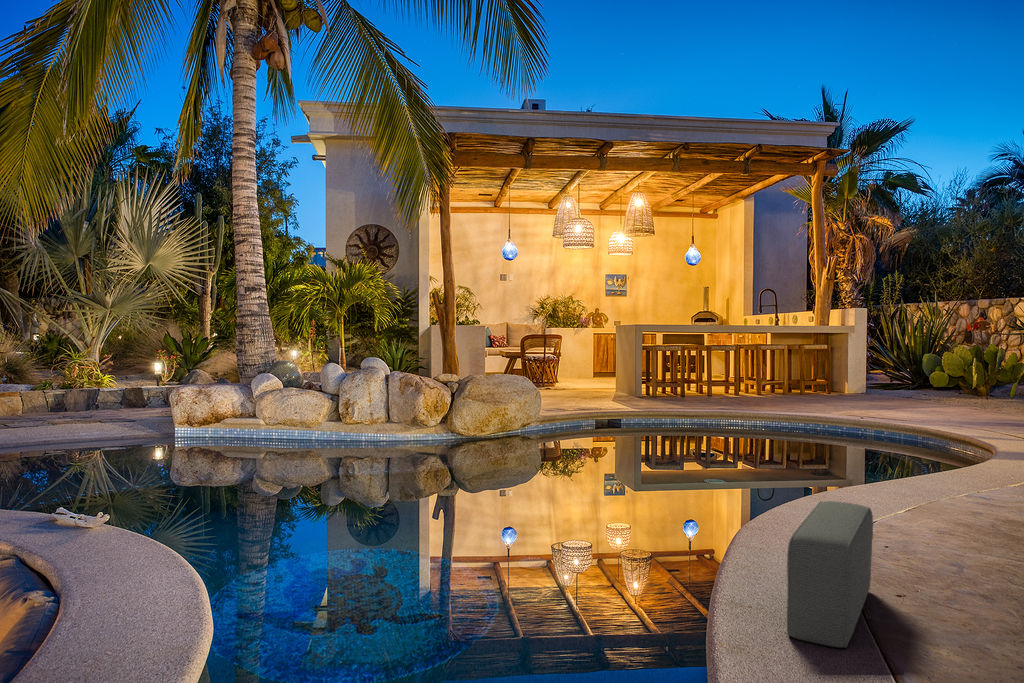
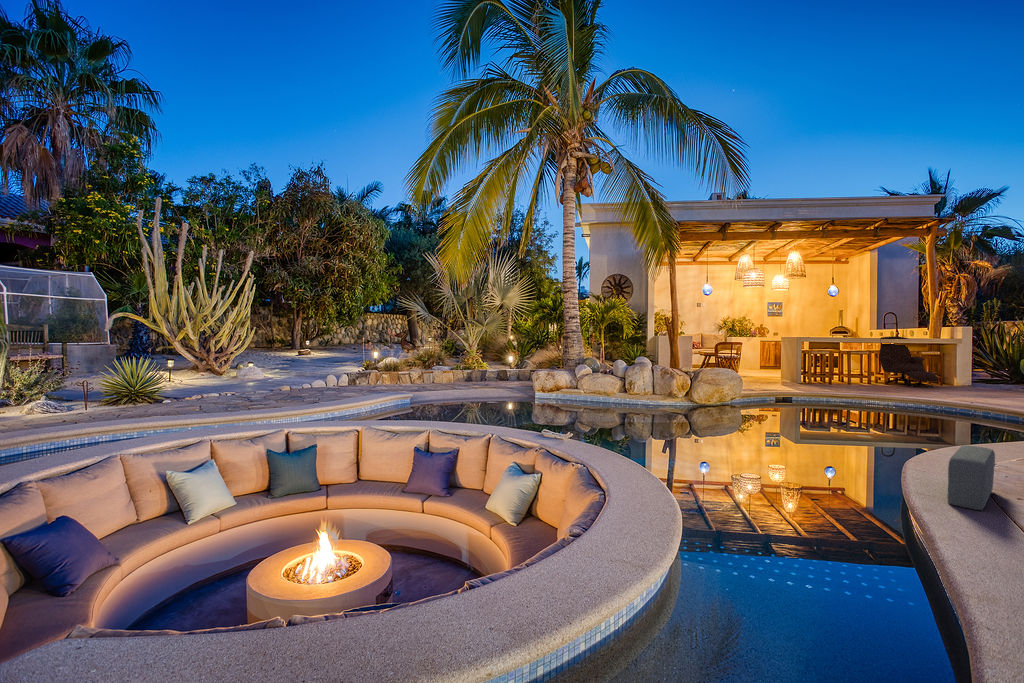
lounge chair: none [749,322,824,398] -> present [878,336,939,388]

